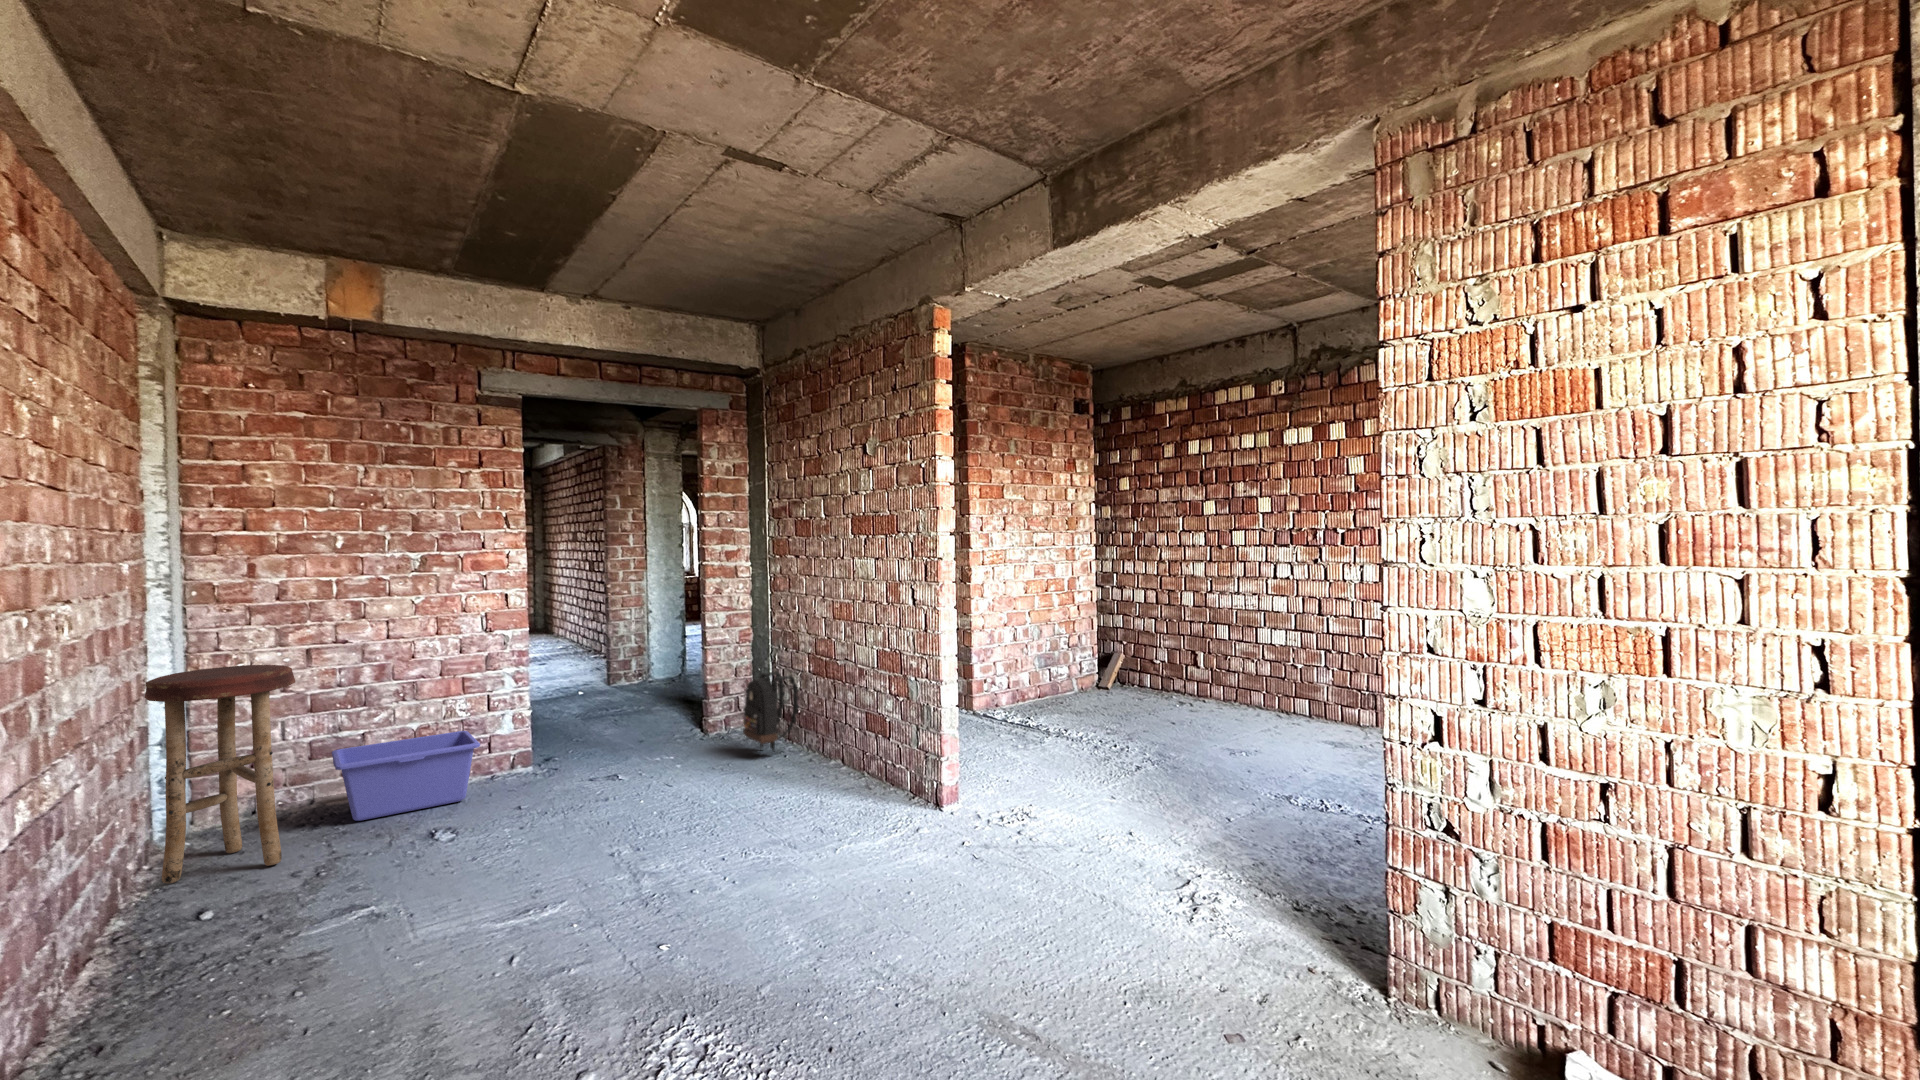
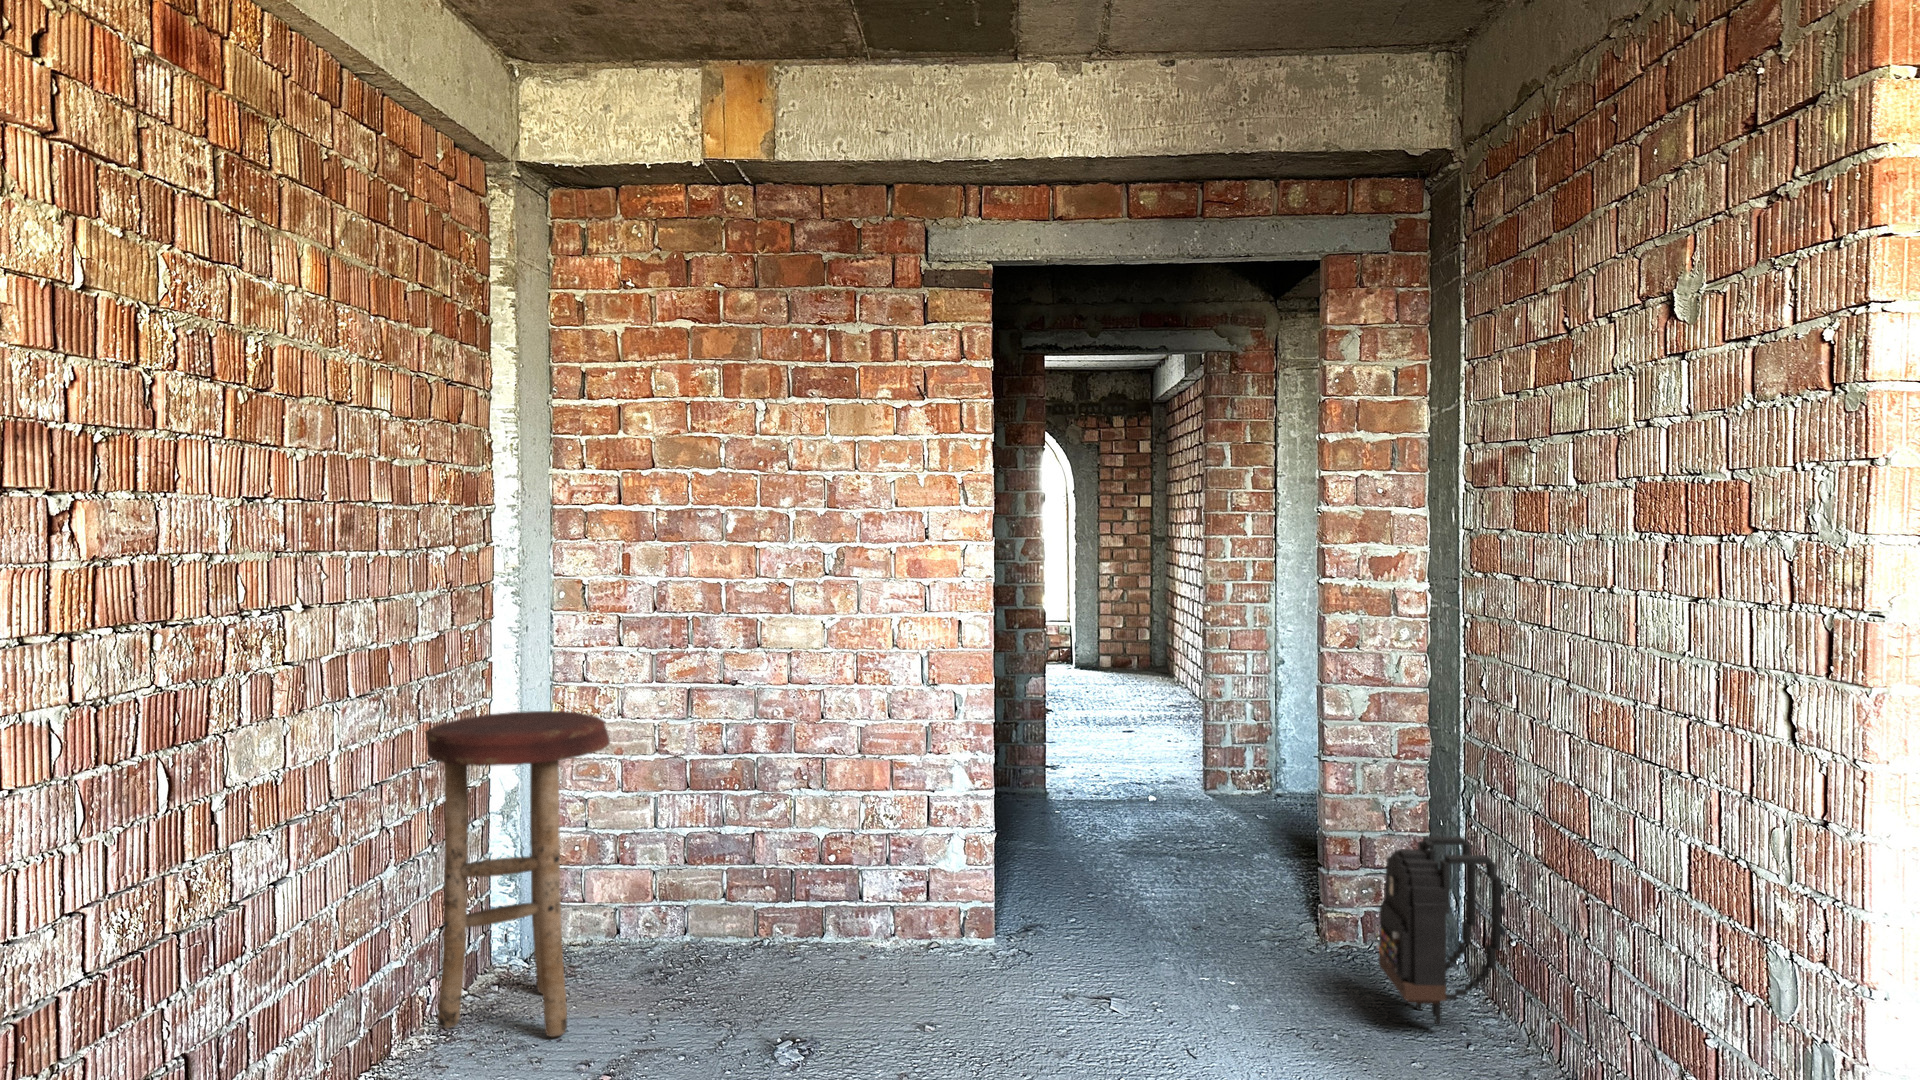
storage bin: present [332,731,480,821] -> none [673,853,889,982]

